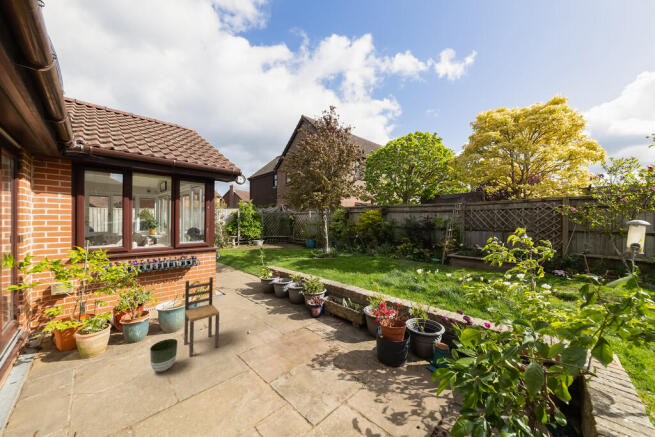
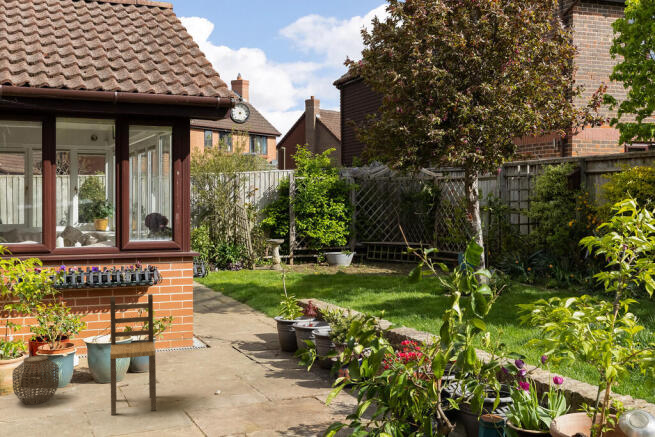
woven basket: none [106,324,144,360] -> present [13,356,59,404]
planter: present [150,339,178,372] -> none [55,380,91,423]

